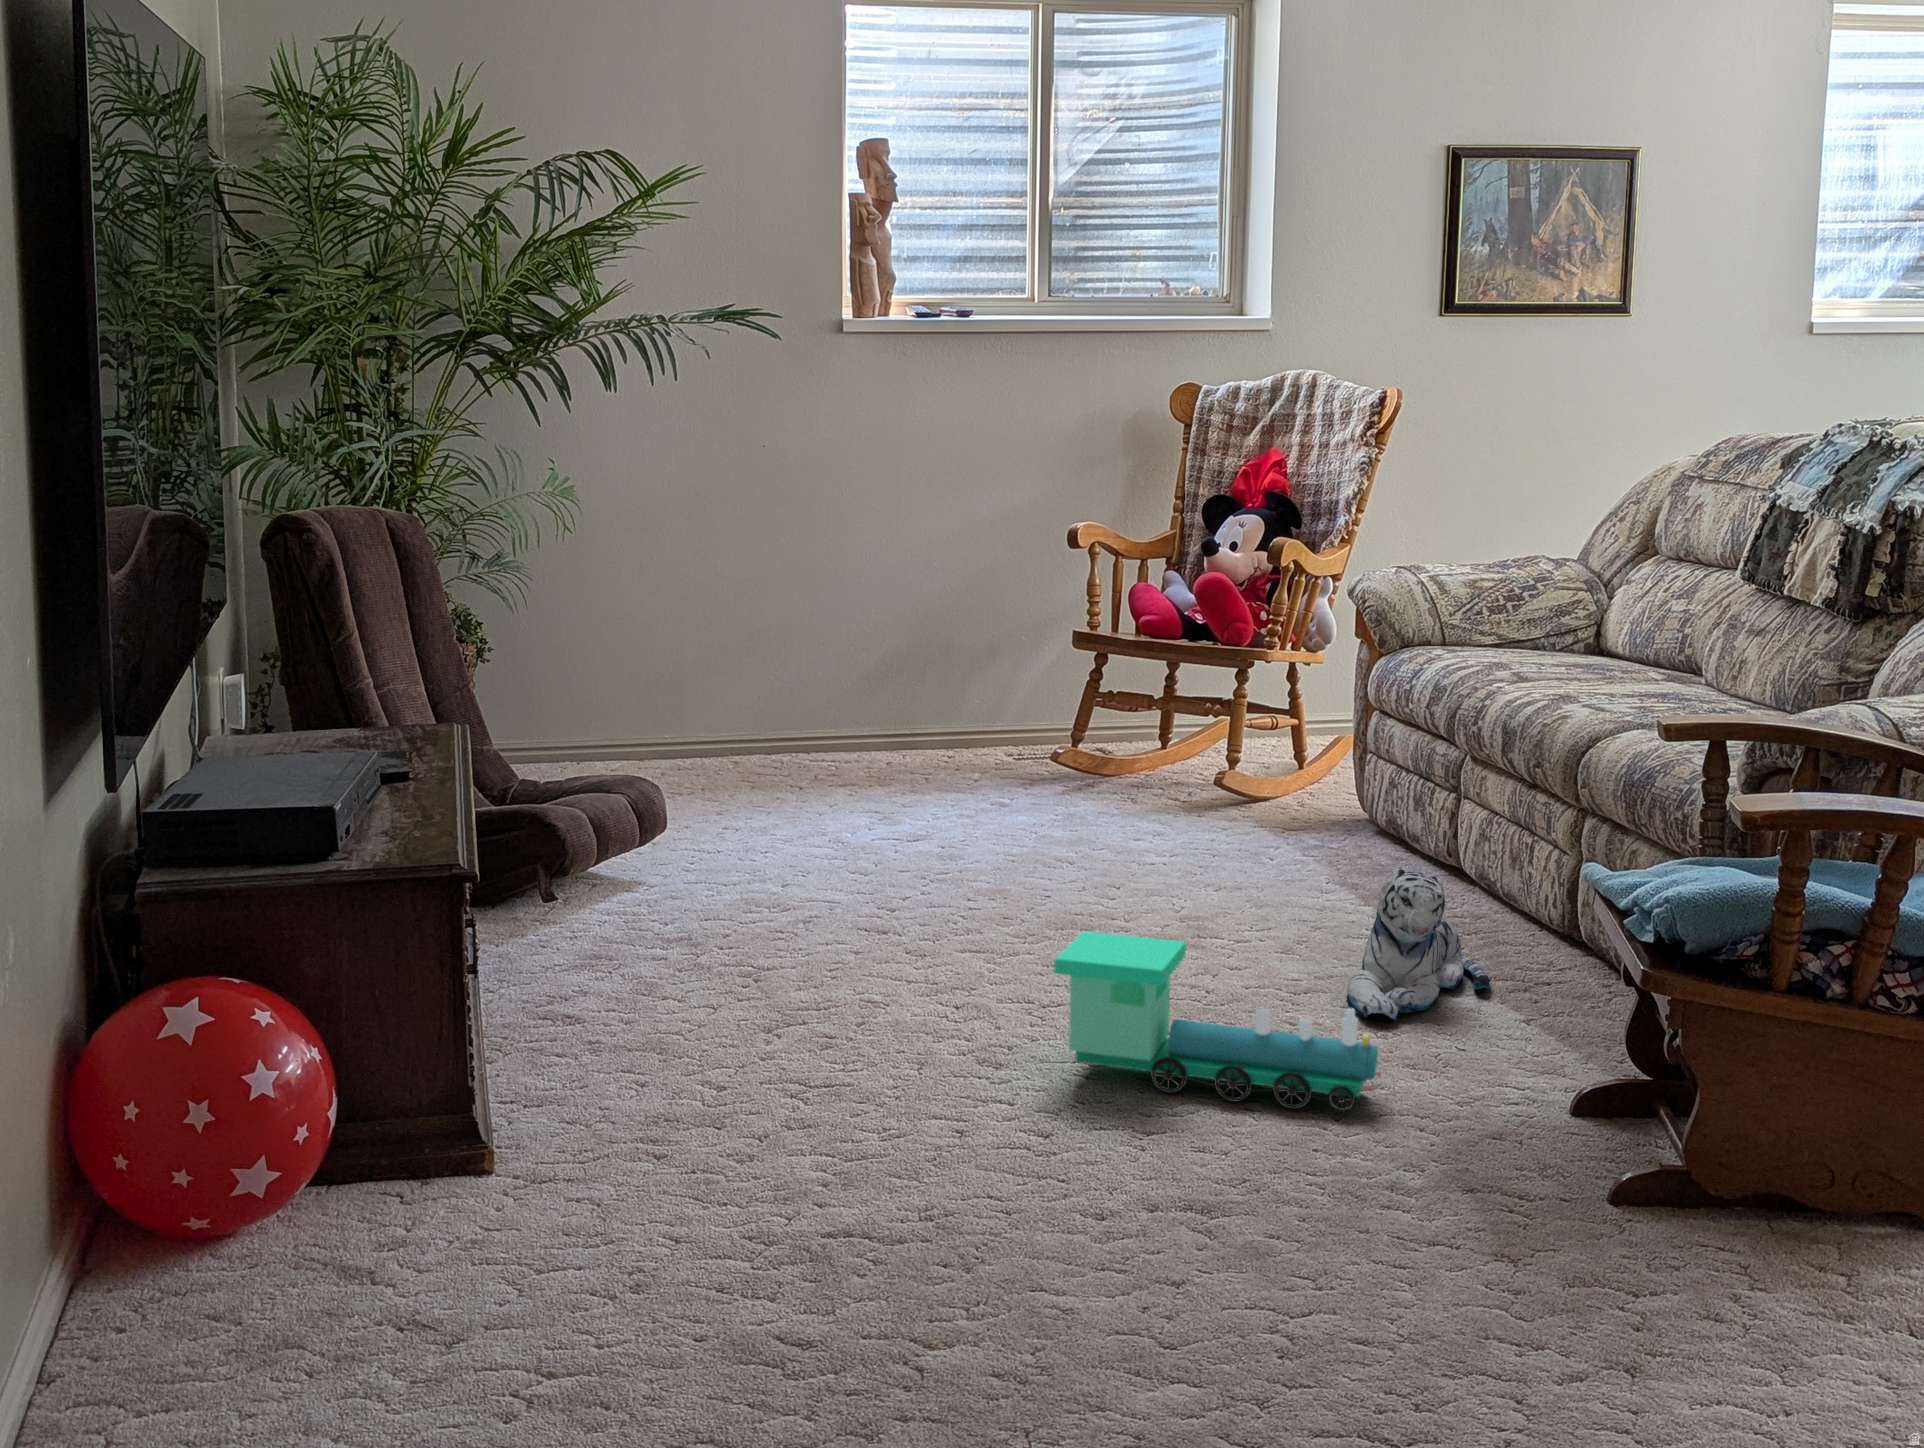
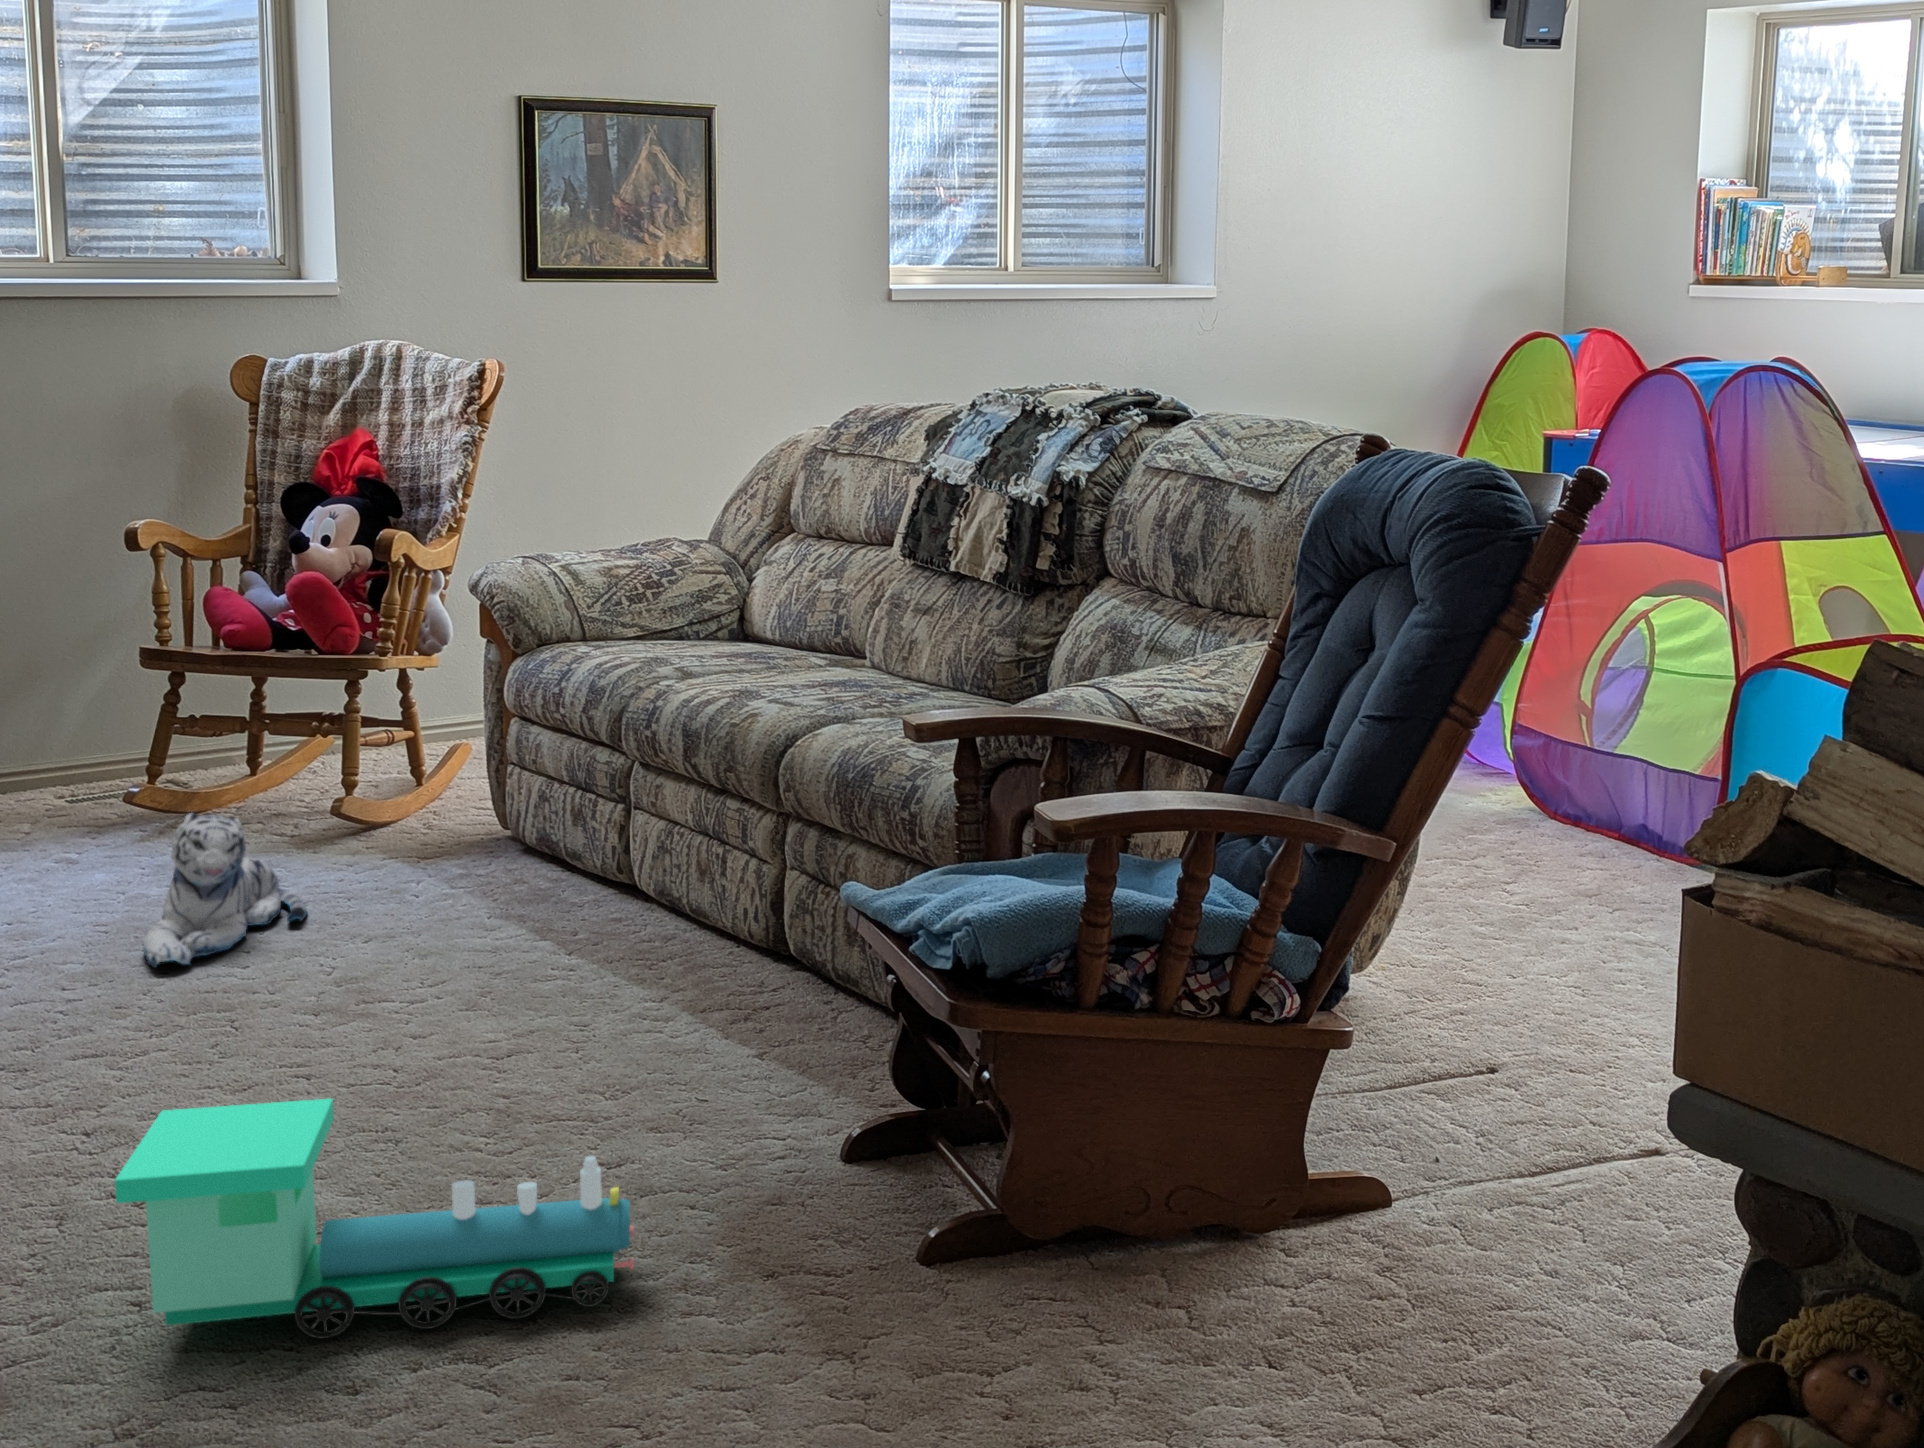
plush toy: present [1346,869,1491,1020] -> present [143,813,307,968]

